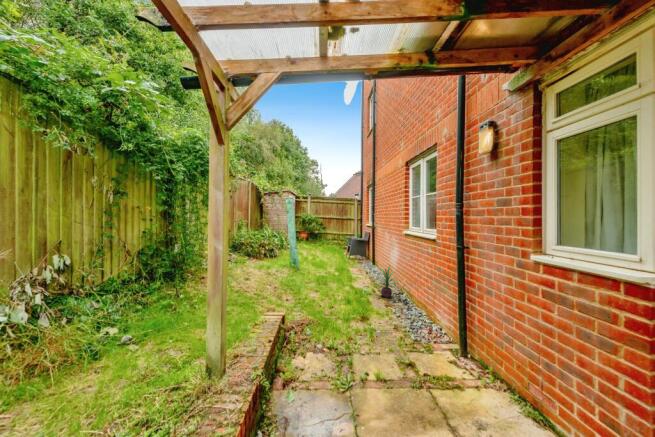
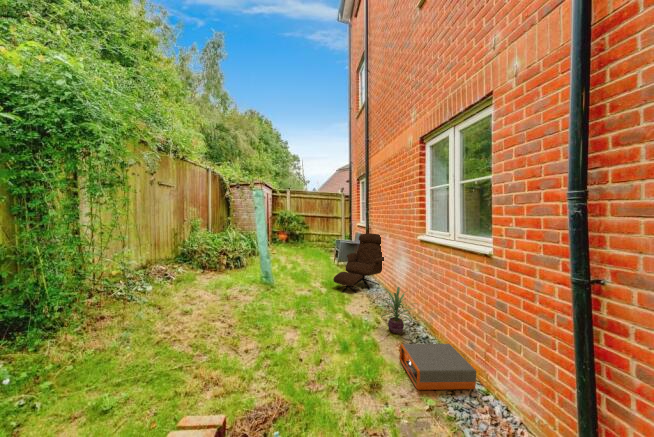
lounge chair: none [345,232,387,276] -> present [333,233,384,293]
storage box: none [385,298,428,322] -> present [400,344,476,390]

